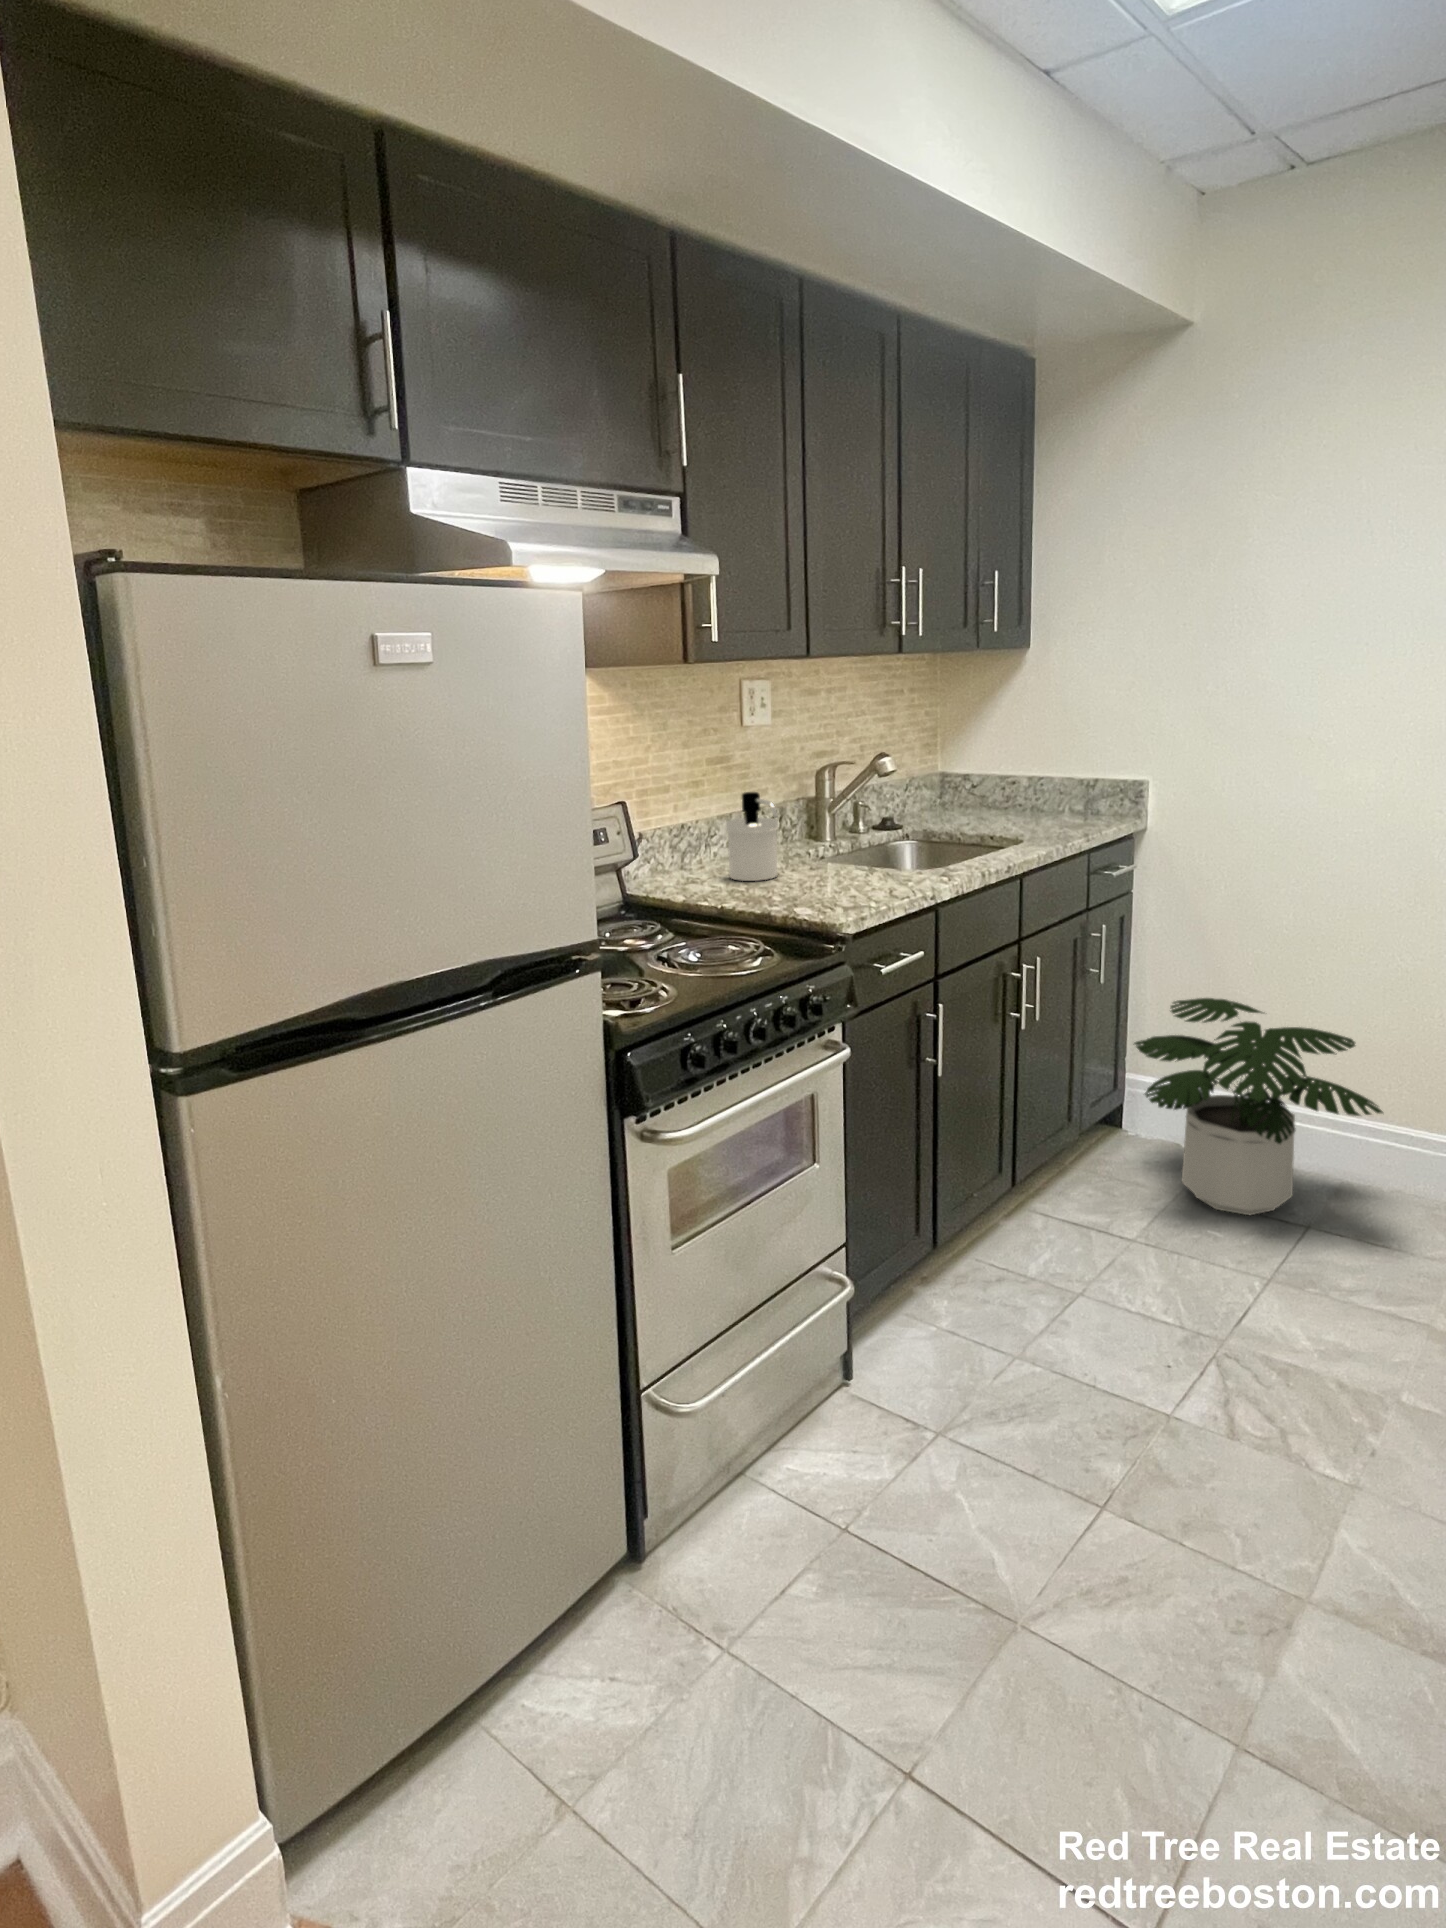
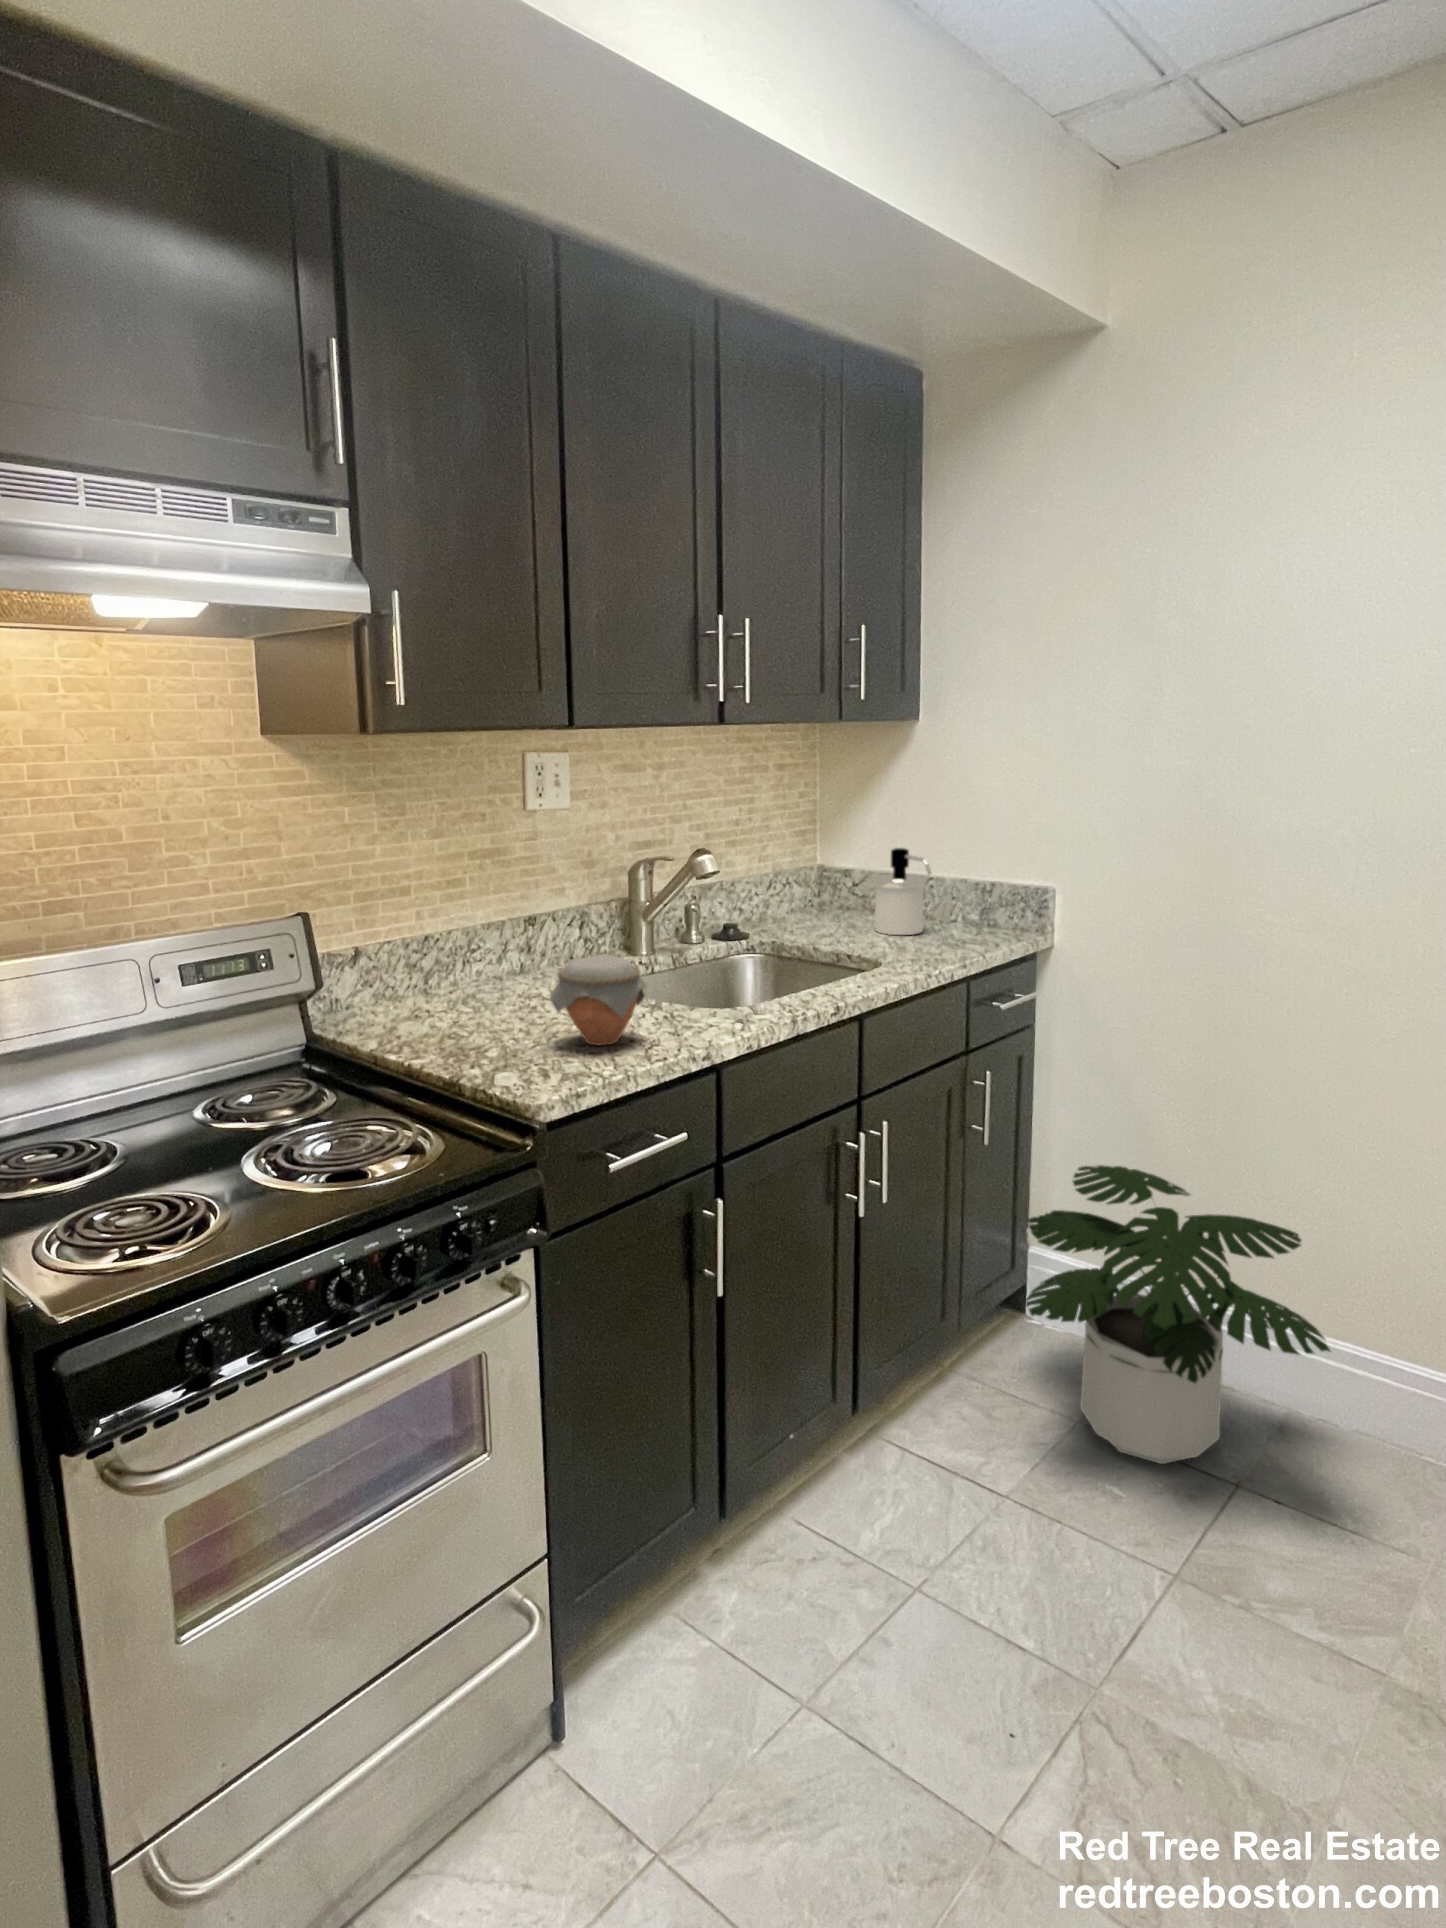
soap dispenser: present [726,792,778,881] -> present [874,848,931,935]
jar: none [814,827,885,893] -> present [550,955,646,1046]

